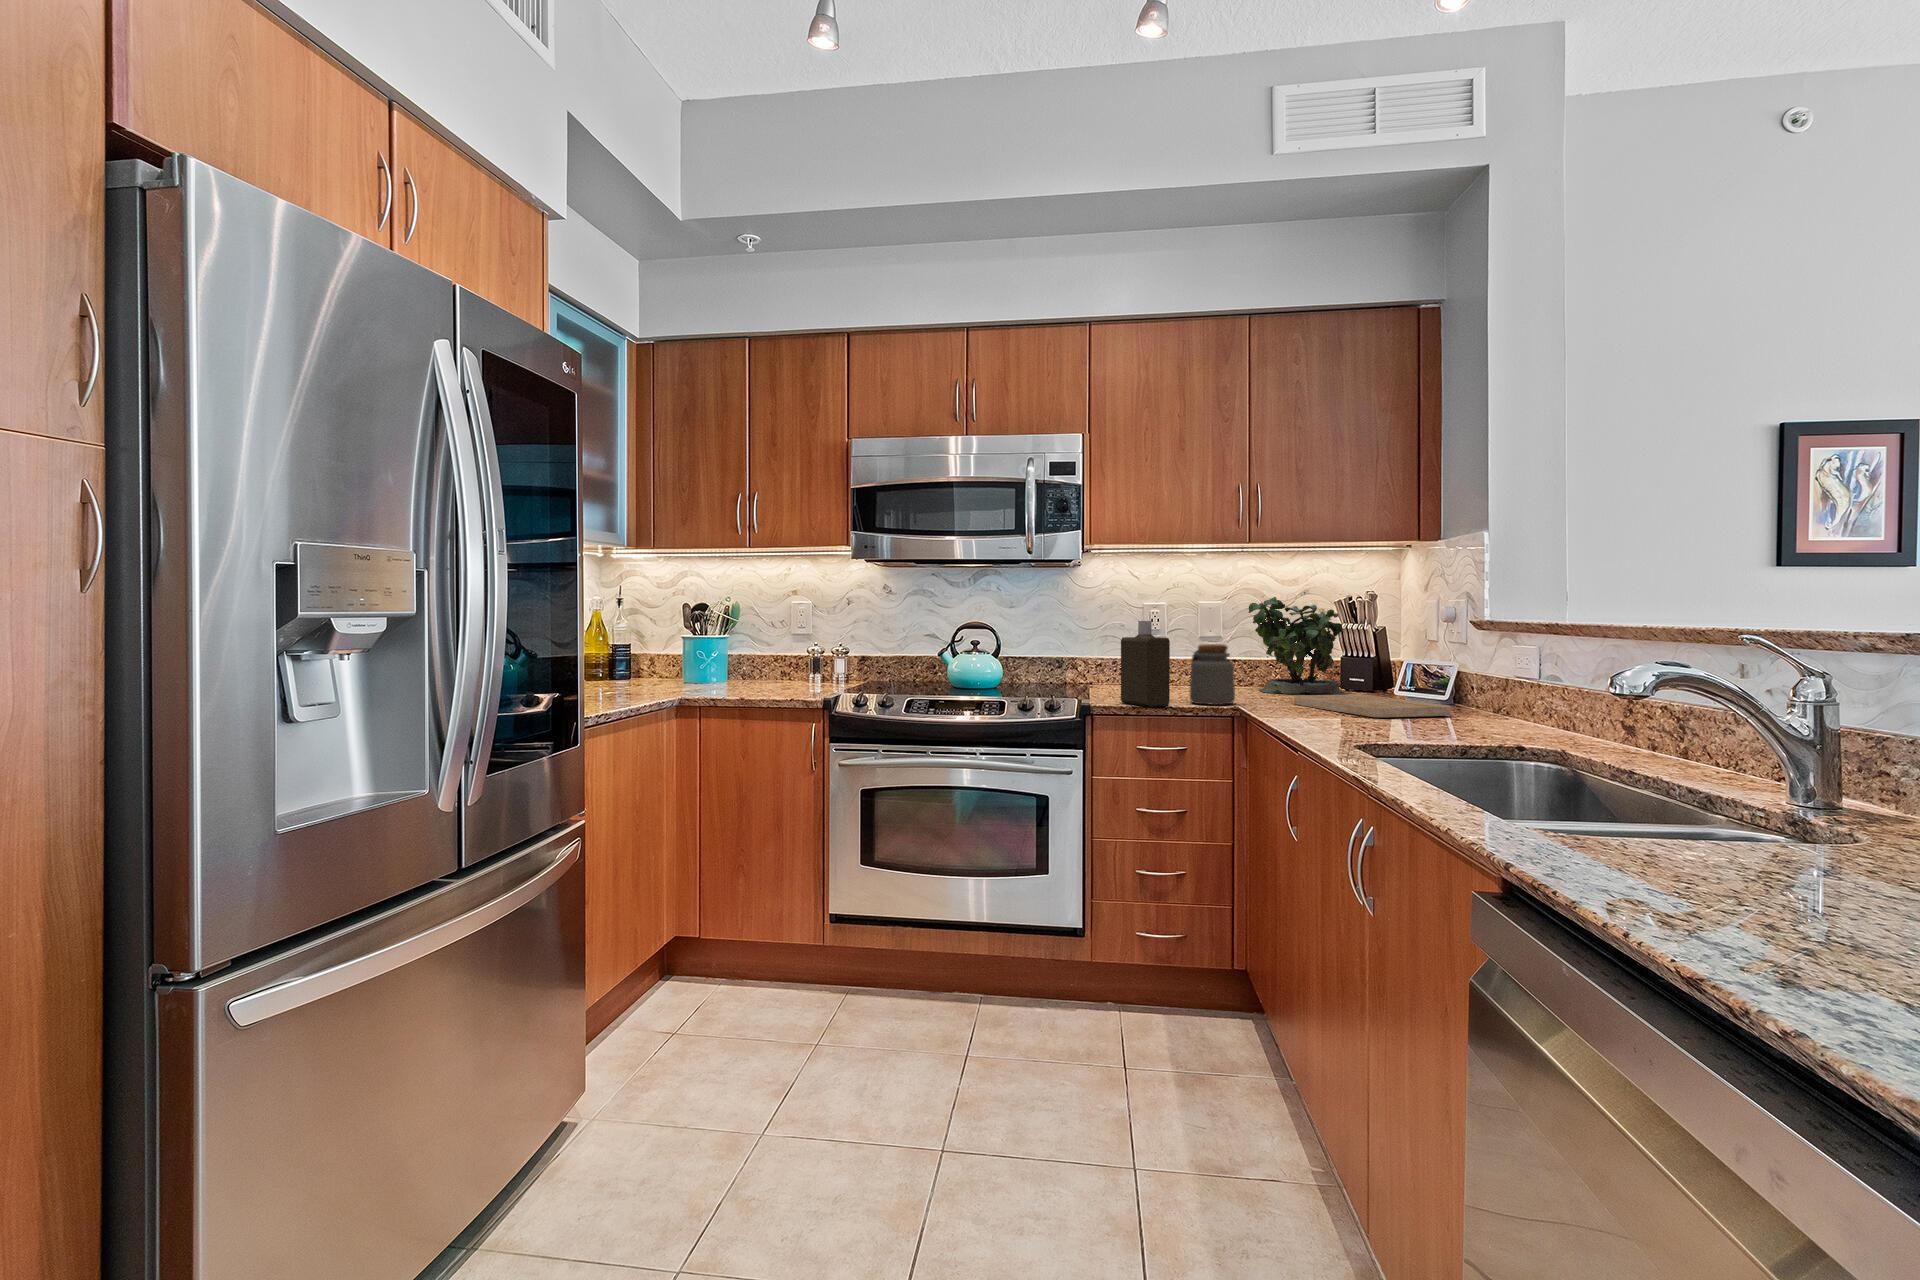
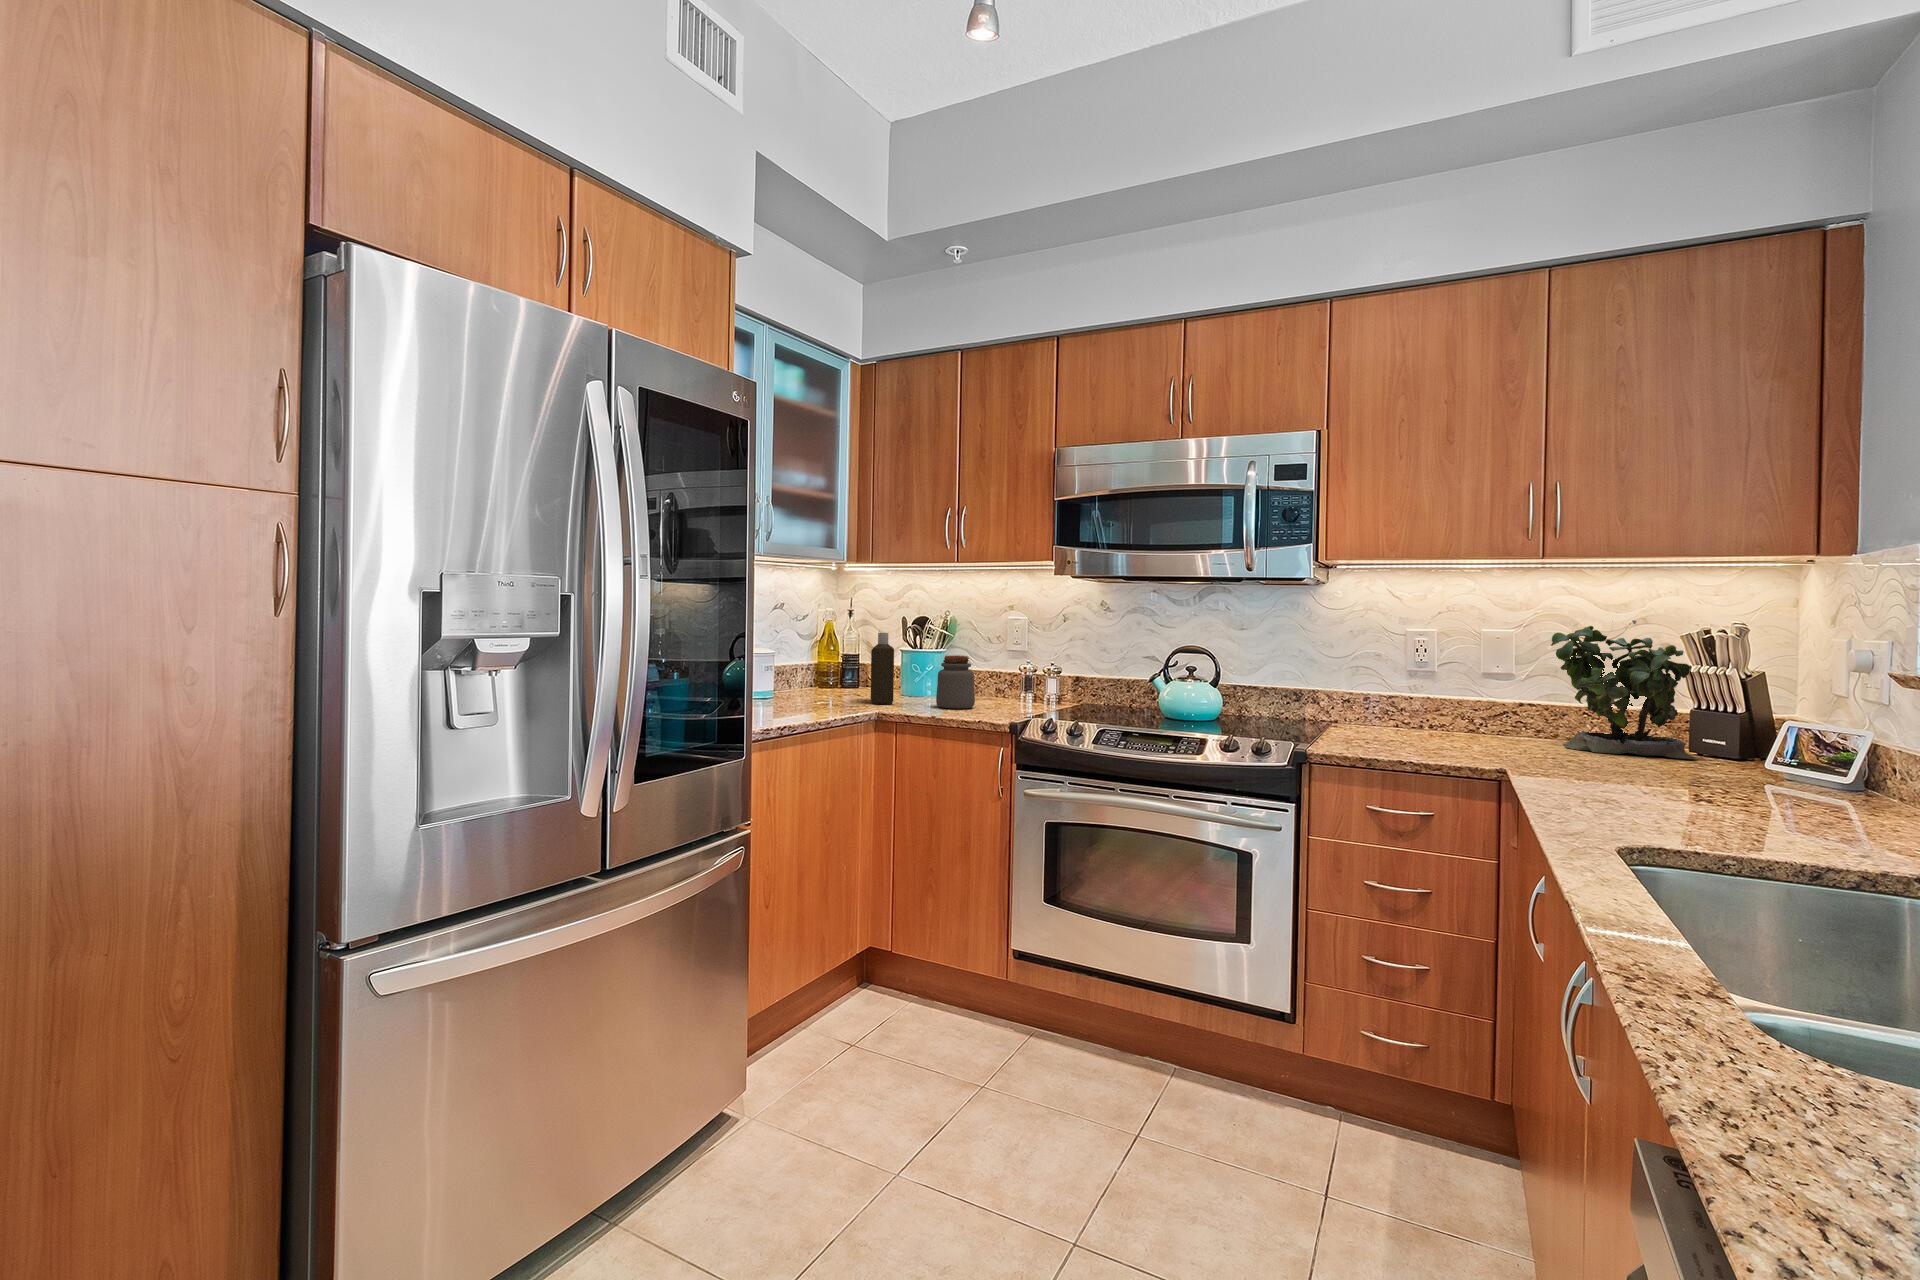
bottle: present [1121,621,1170,707] -> present [871,633,894,704]
jar: present [1190,644,1235,705] -> present [936,655,975,709]
cutting board: present [1294,694,1451,717] -> none [1595,759,1839,809]

